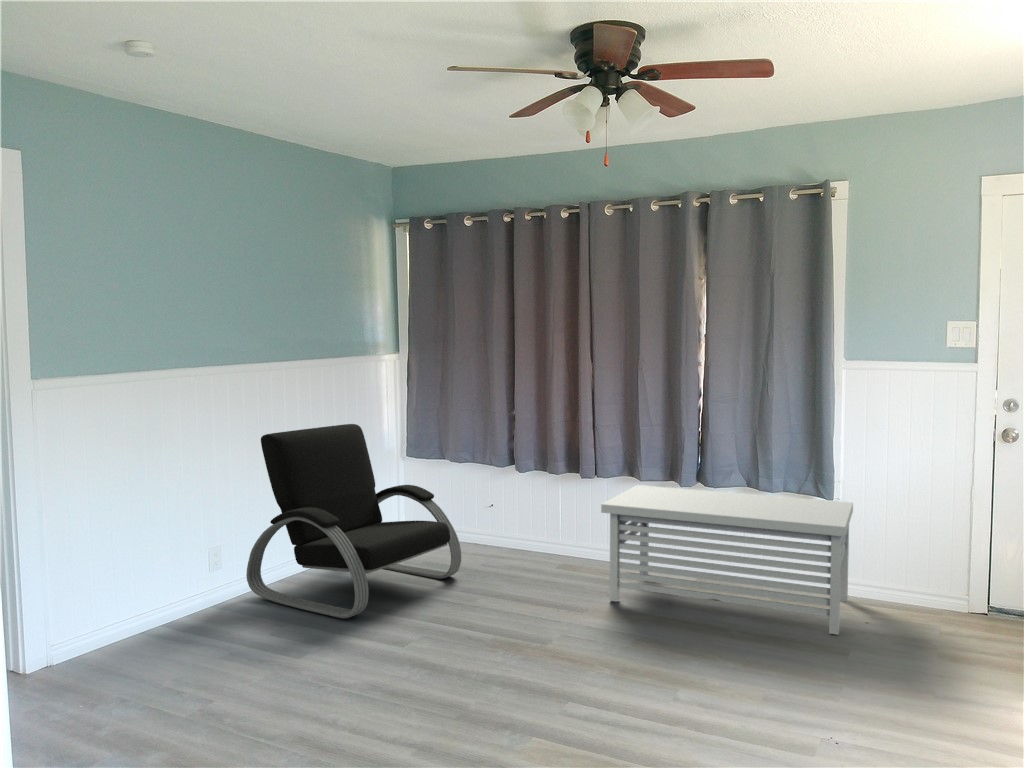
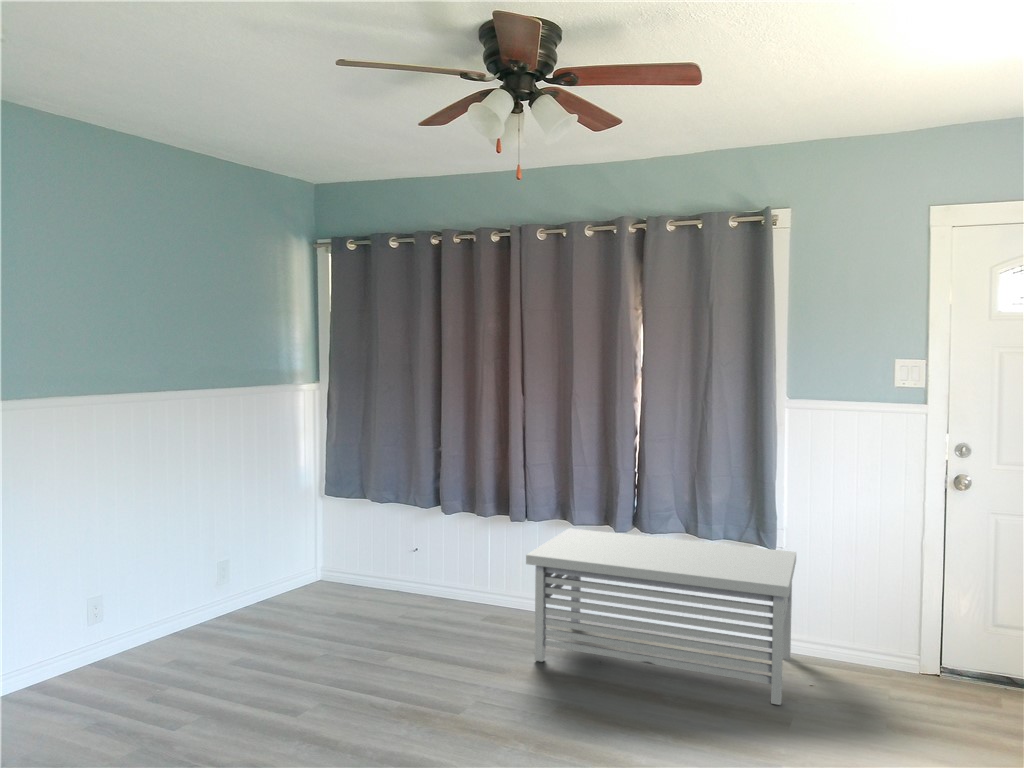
armchair: present [246,424,461,618] -> none [131,461,378,688]

